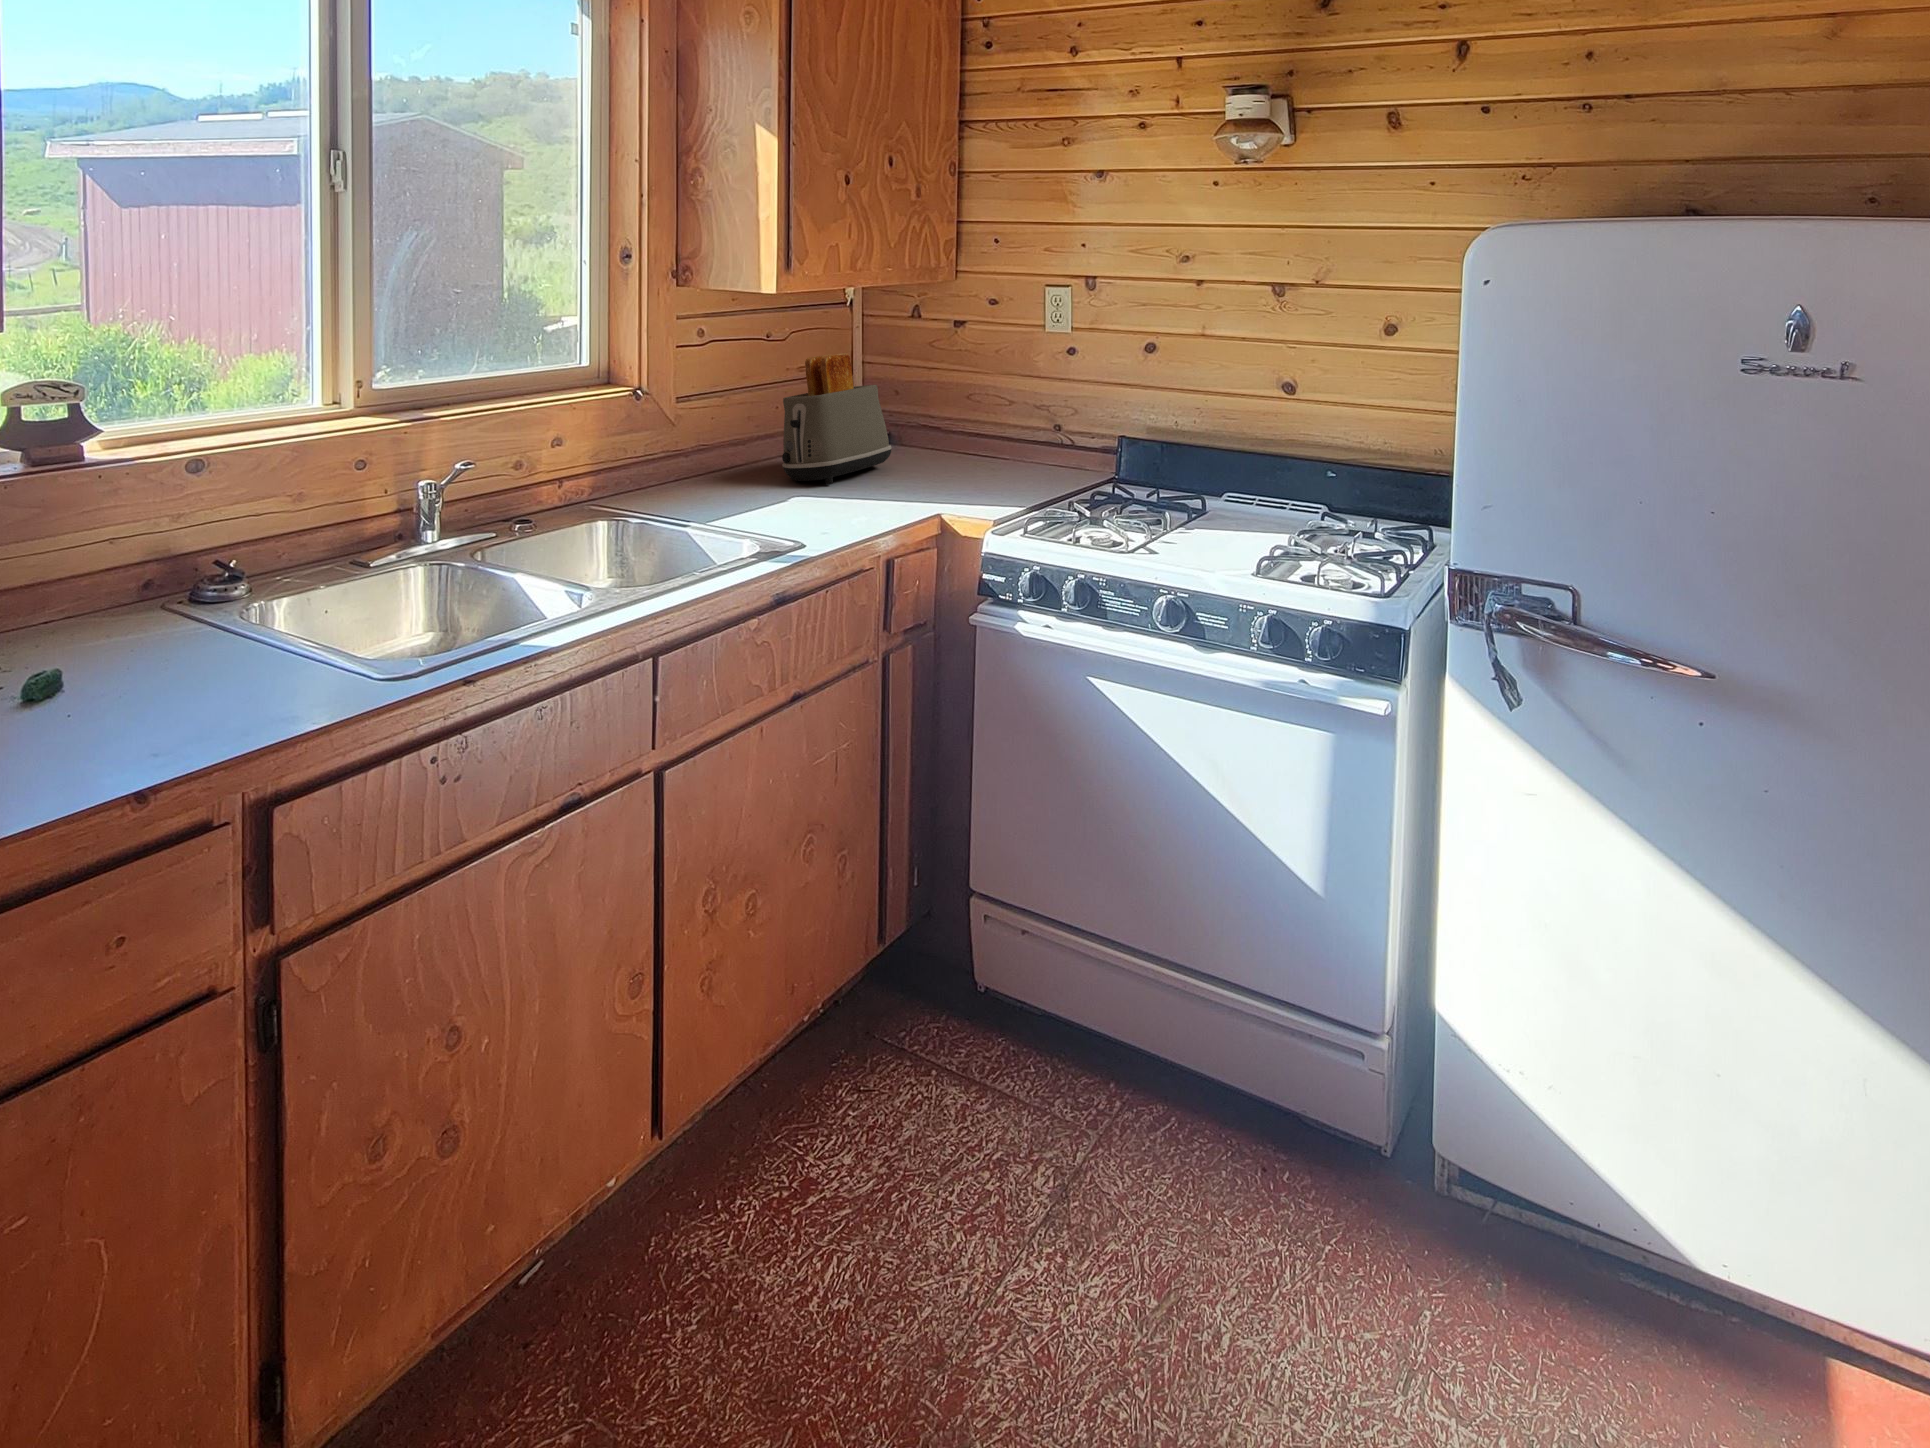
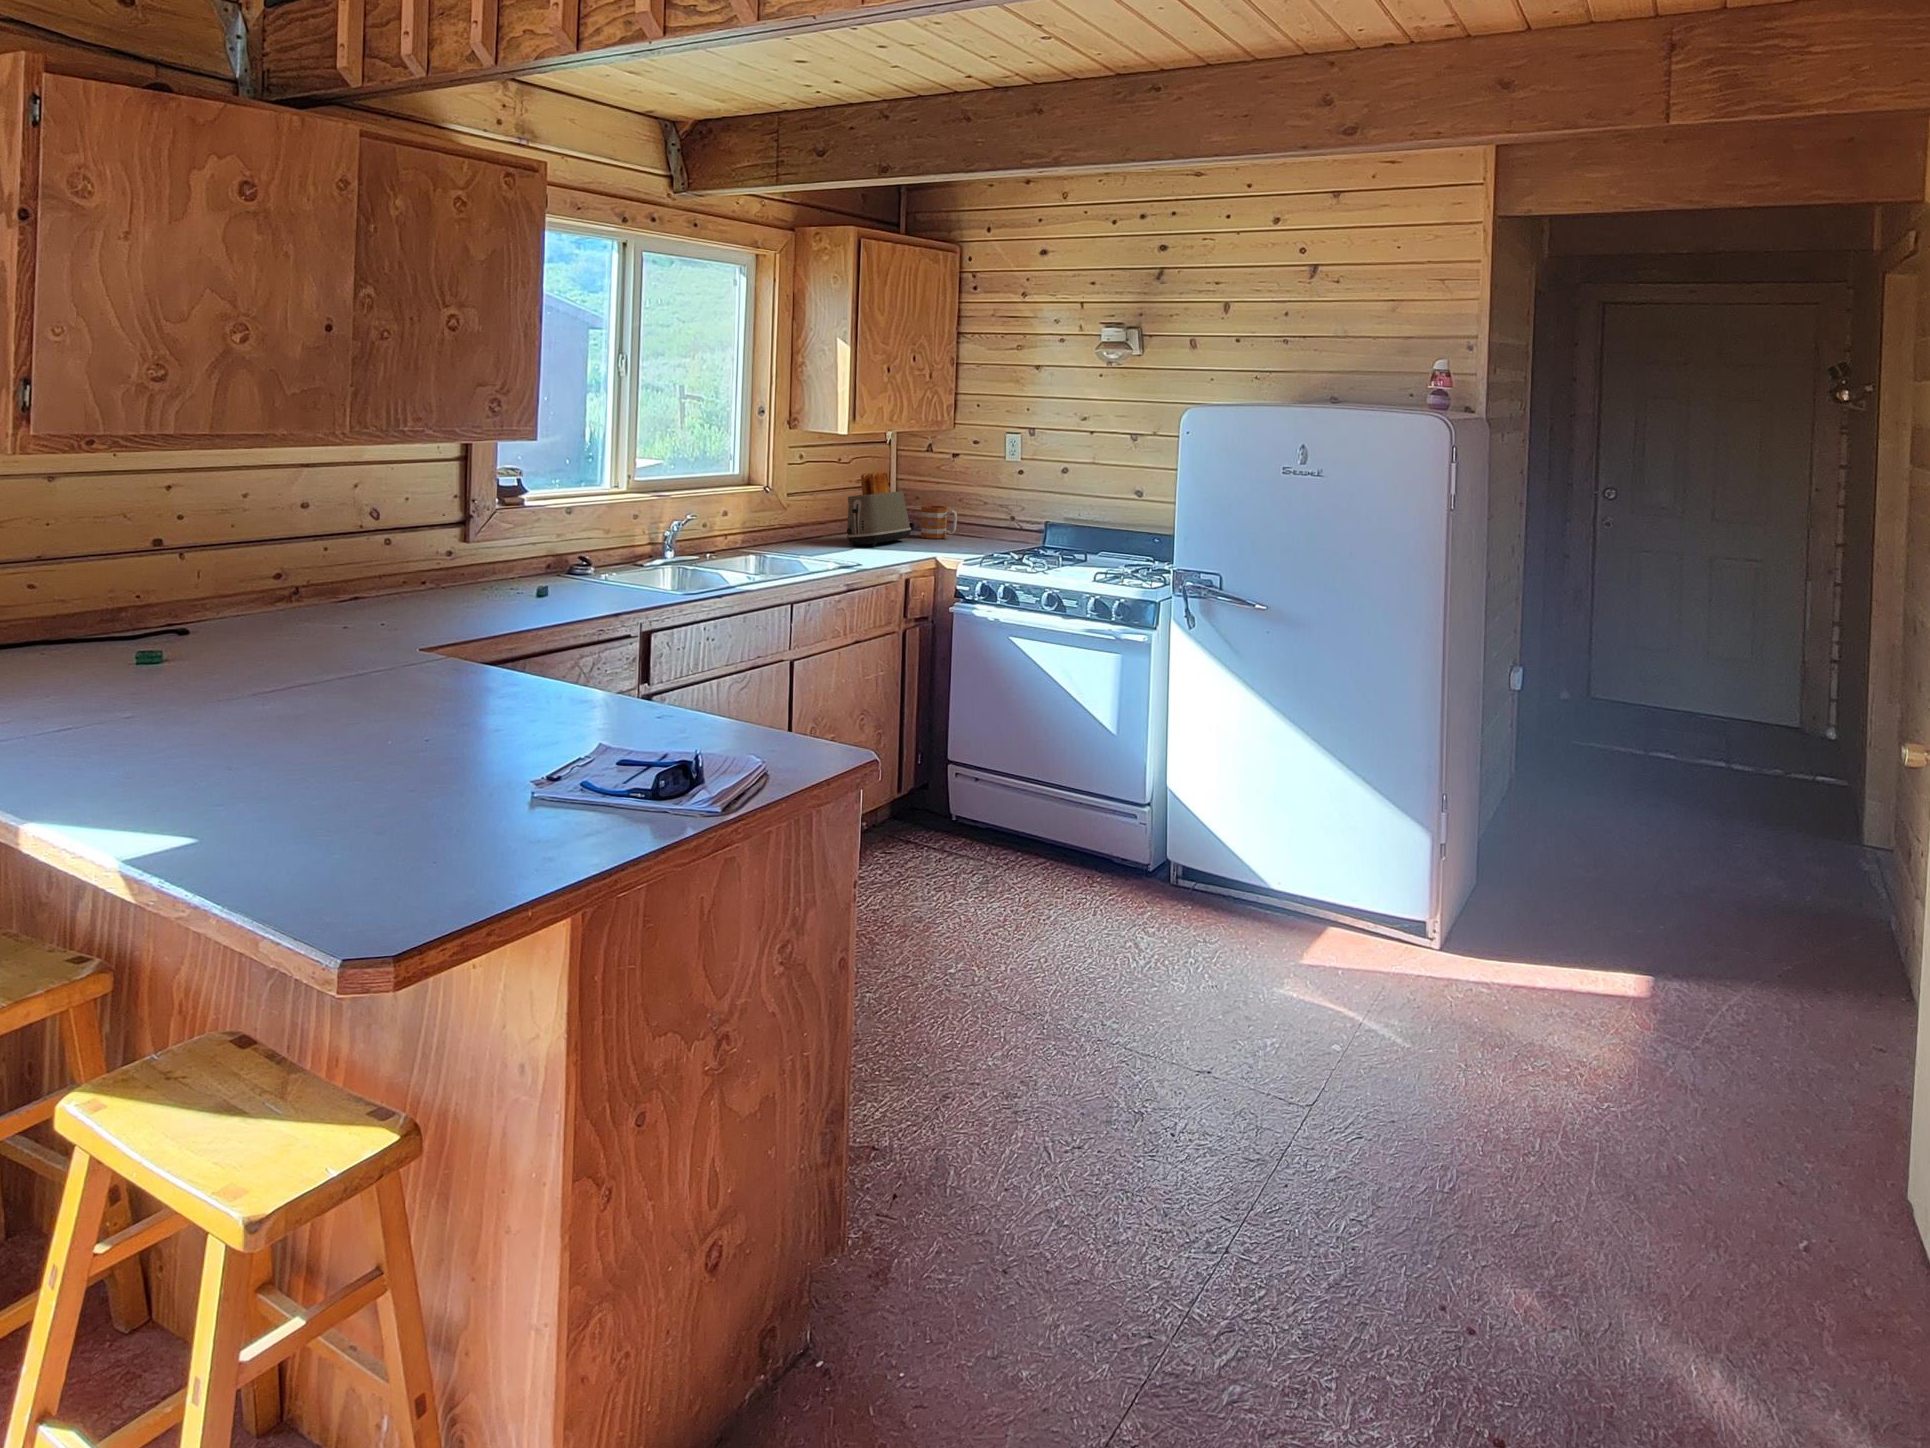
mug: none [906,404,967,460] -> present [920,506,957,539]

